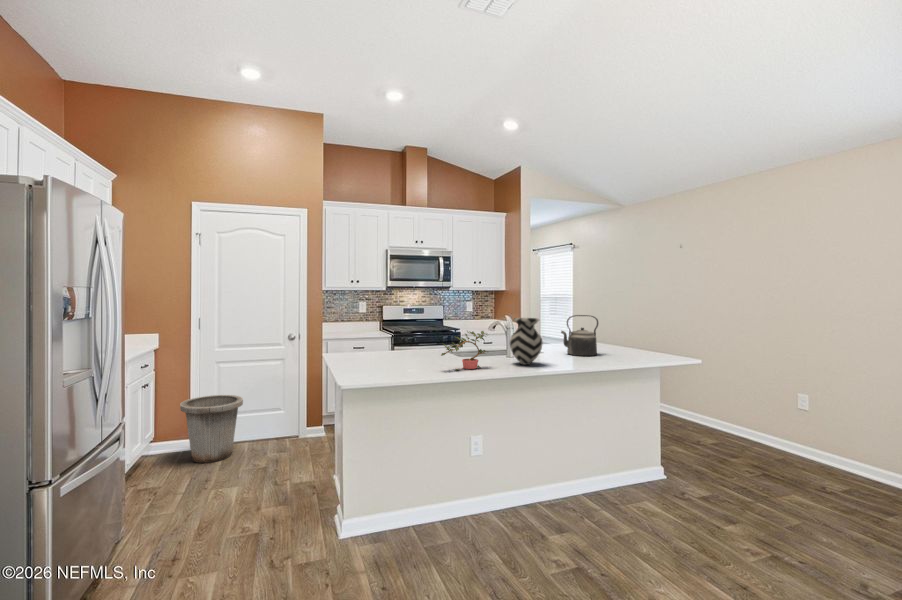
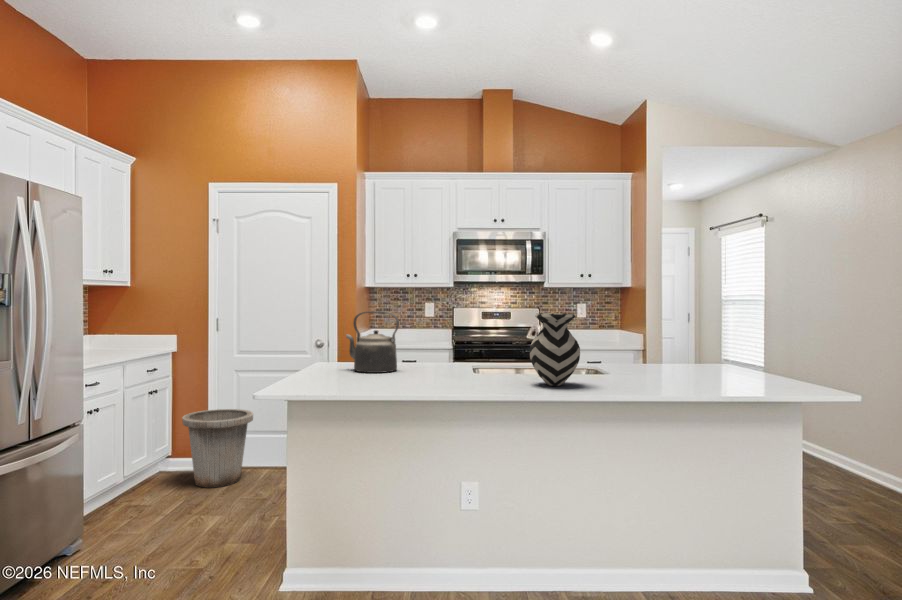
kettle: present [561,315,598,356] -> present [346,312,399,373]
potted plant: present [441,331,487,370] -> none [408,329,491,387]

